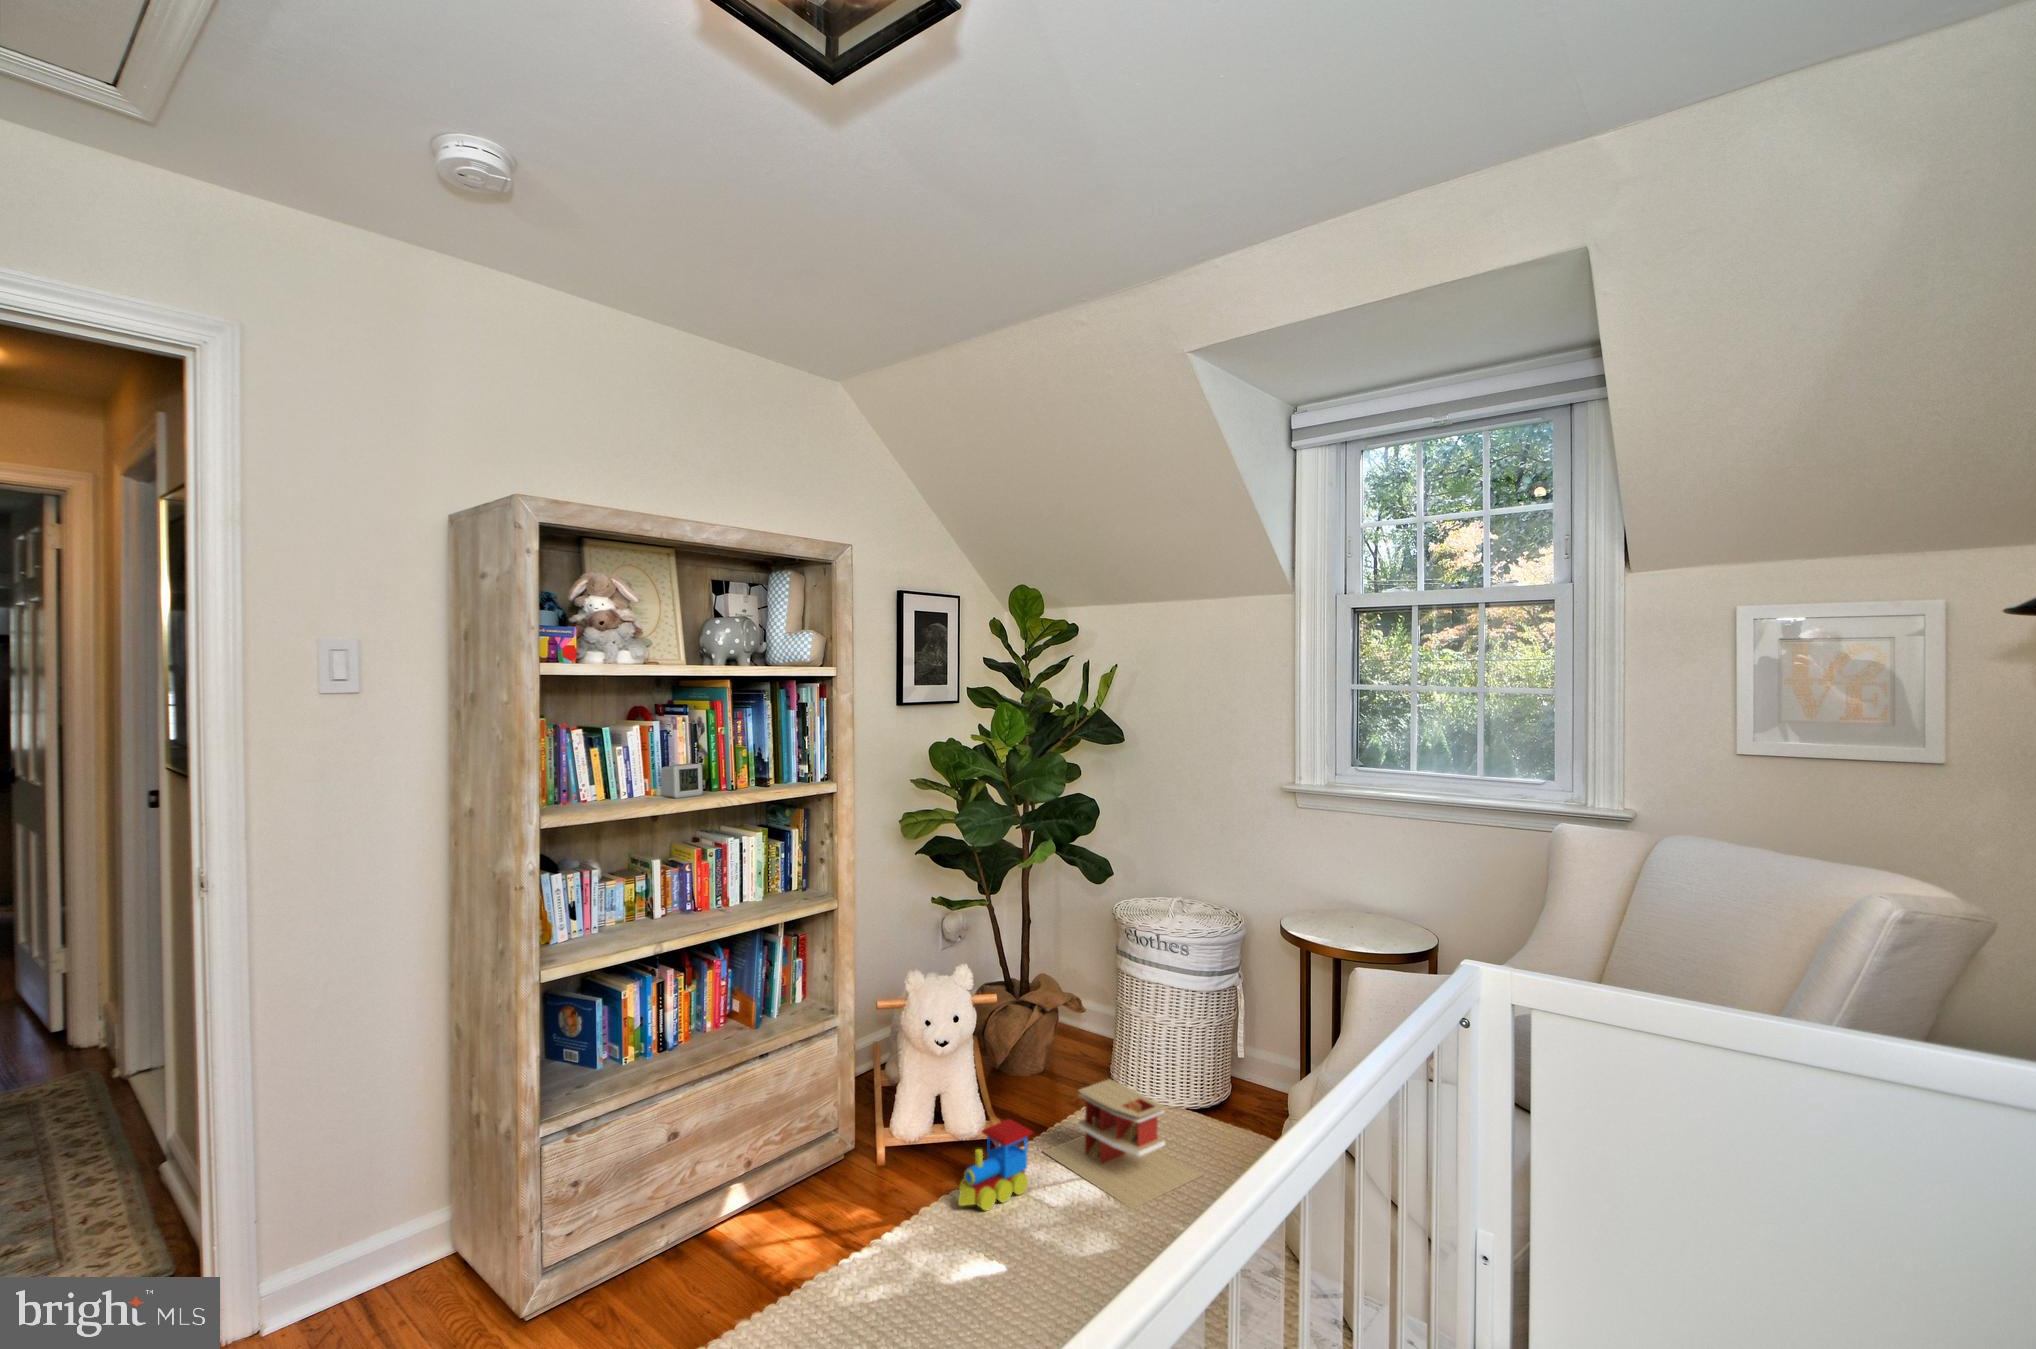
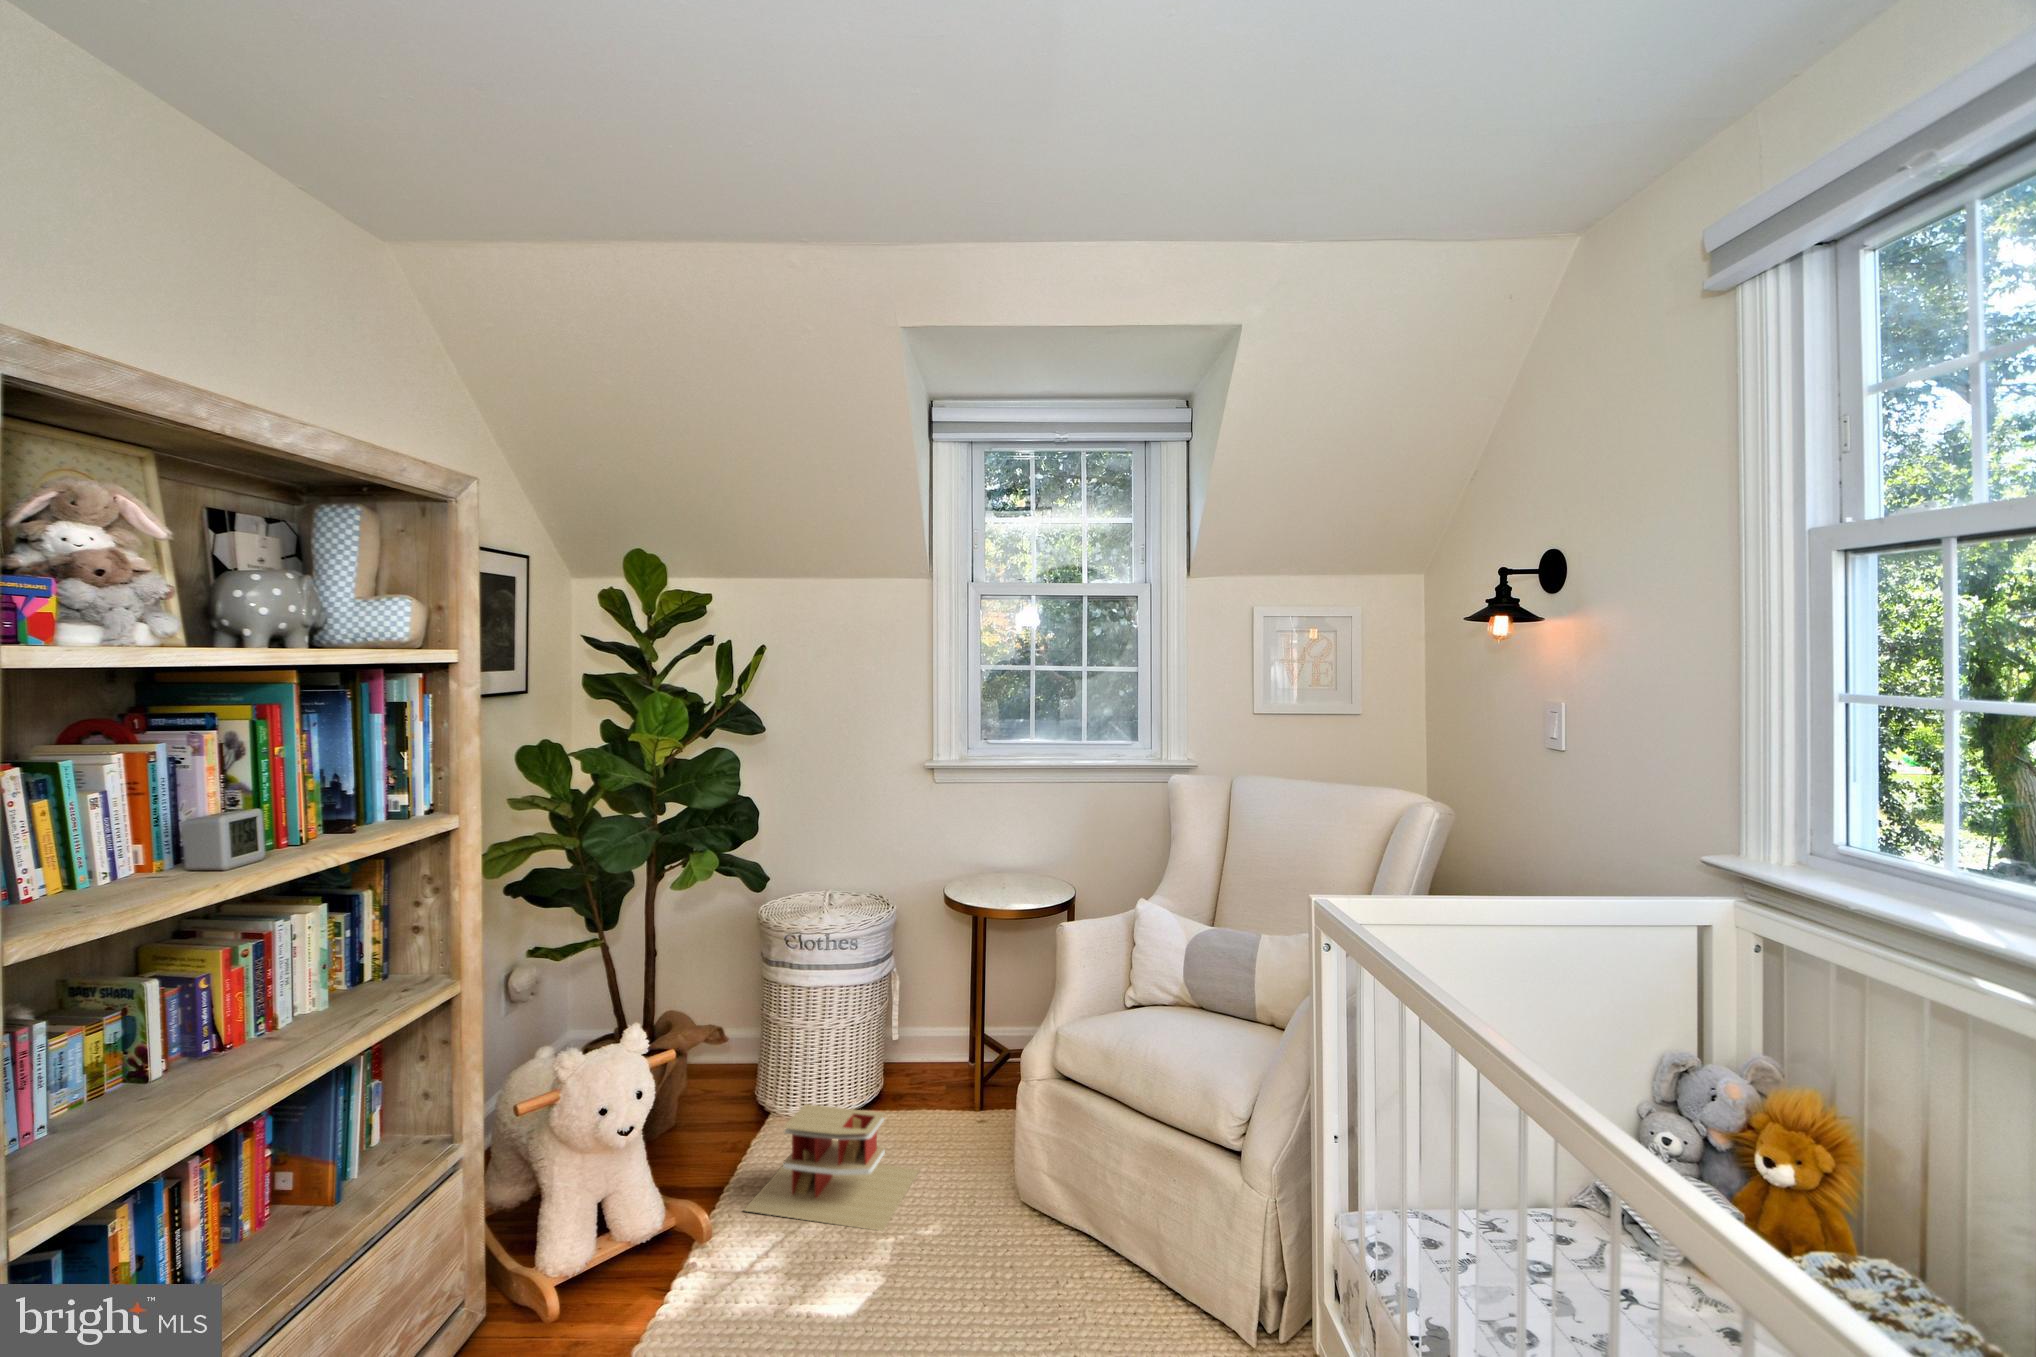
toy train: present [958,1119,1033,1210] -> none [689,1187,766,1314]

